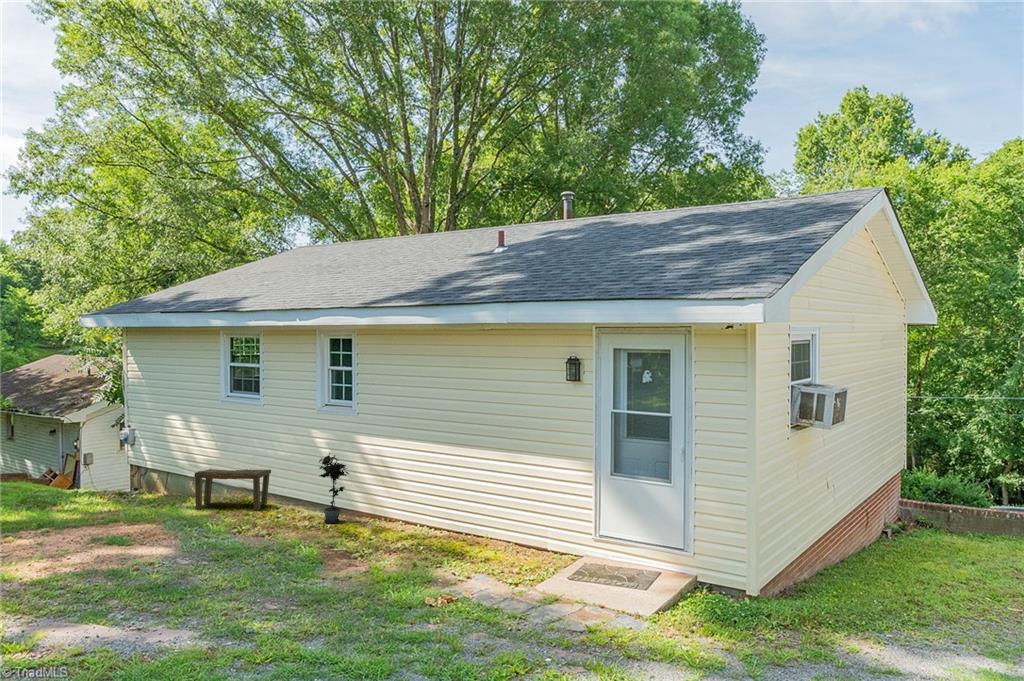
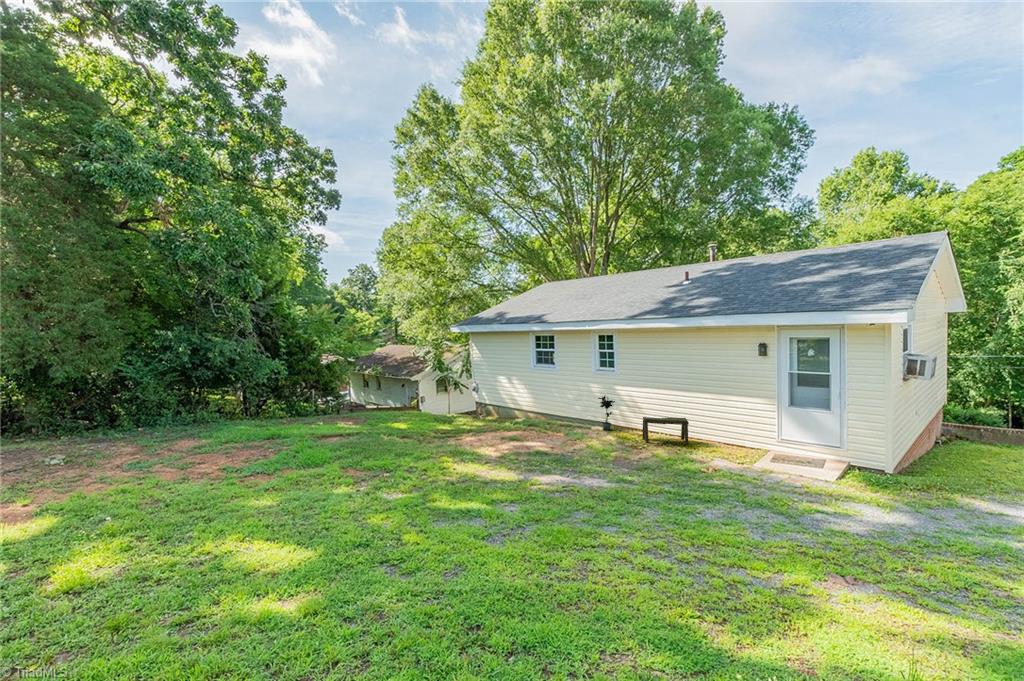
bench: present [194,469,271,511] -> present [642,417,689,445]

